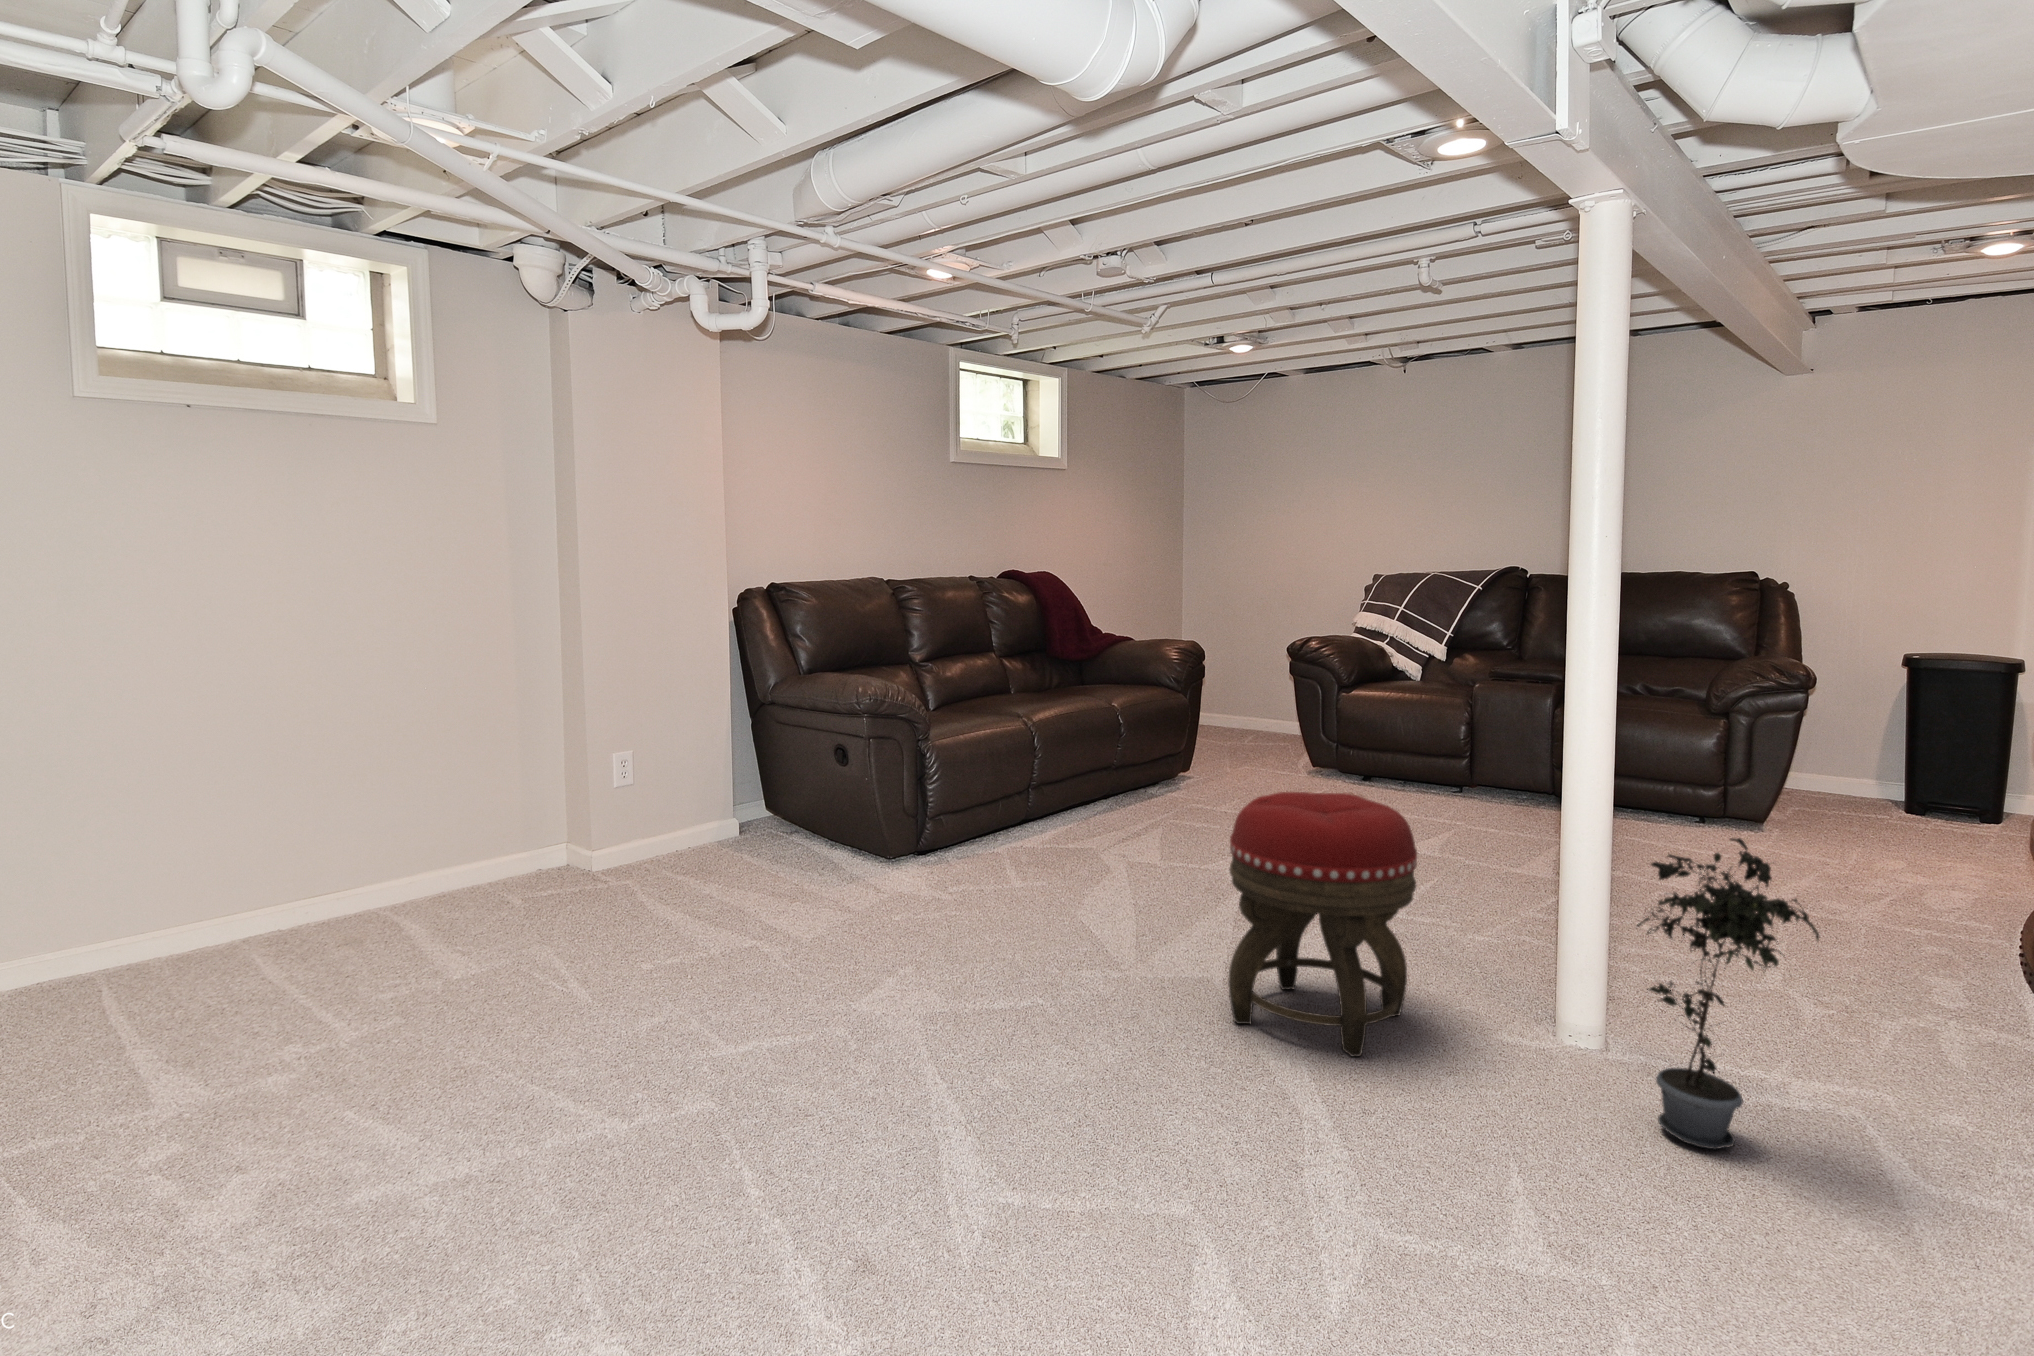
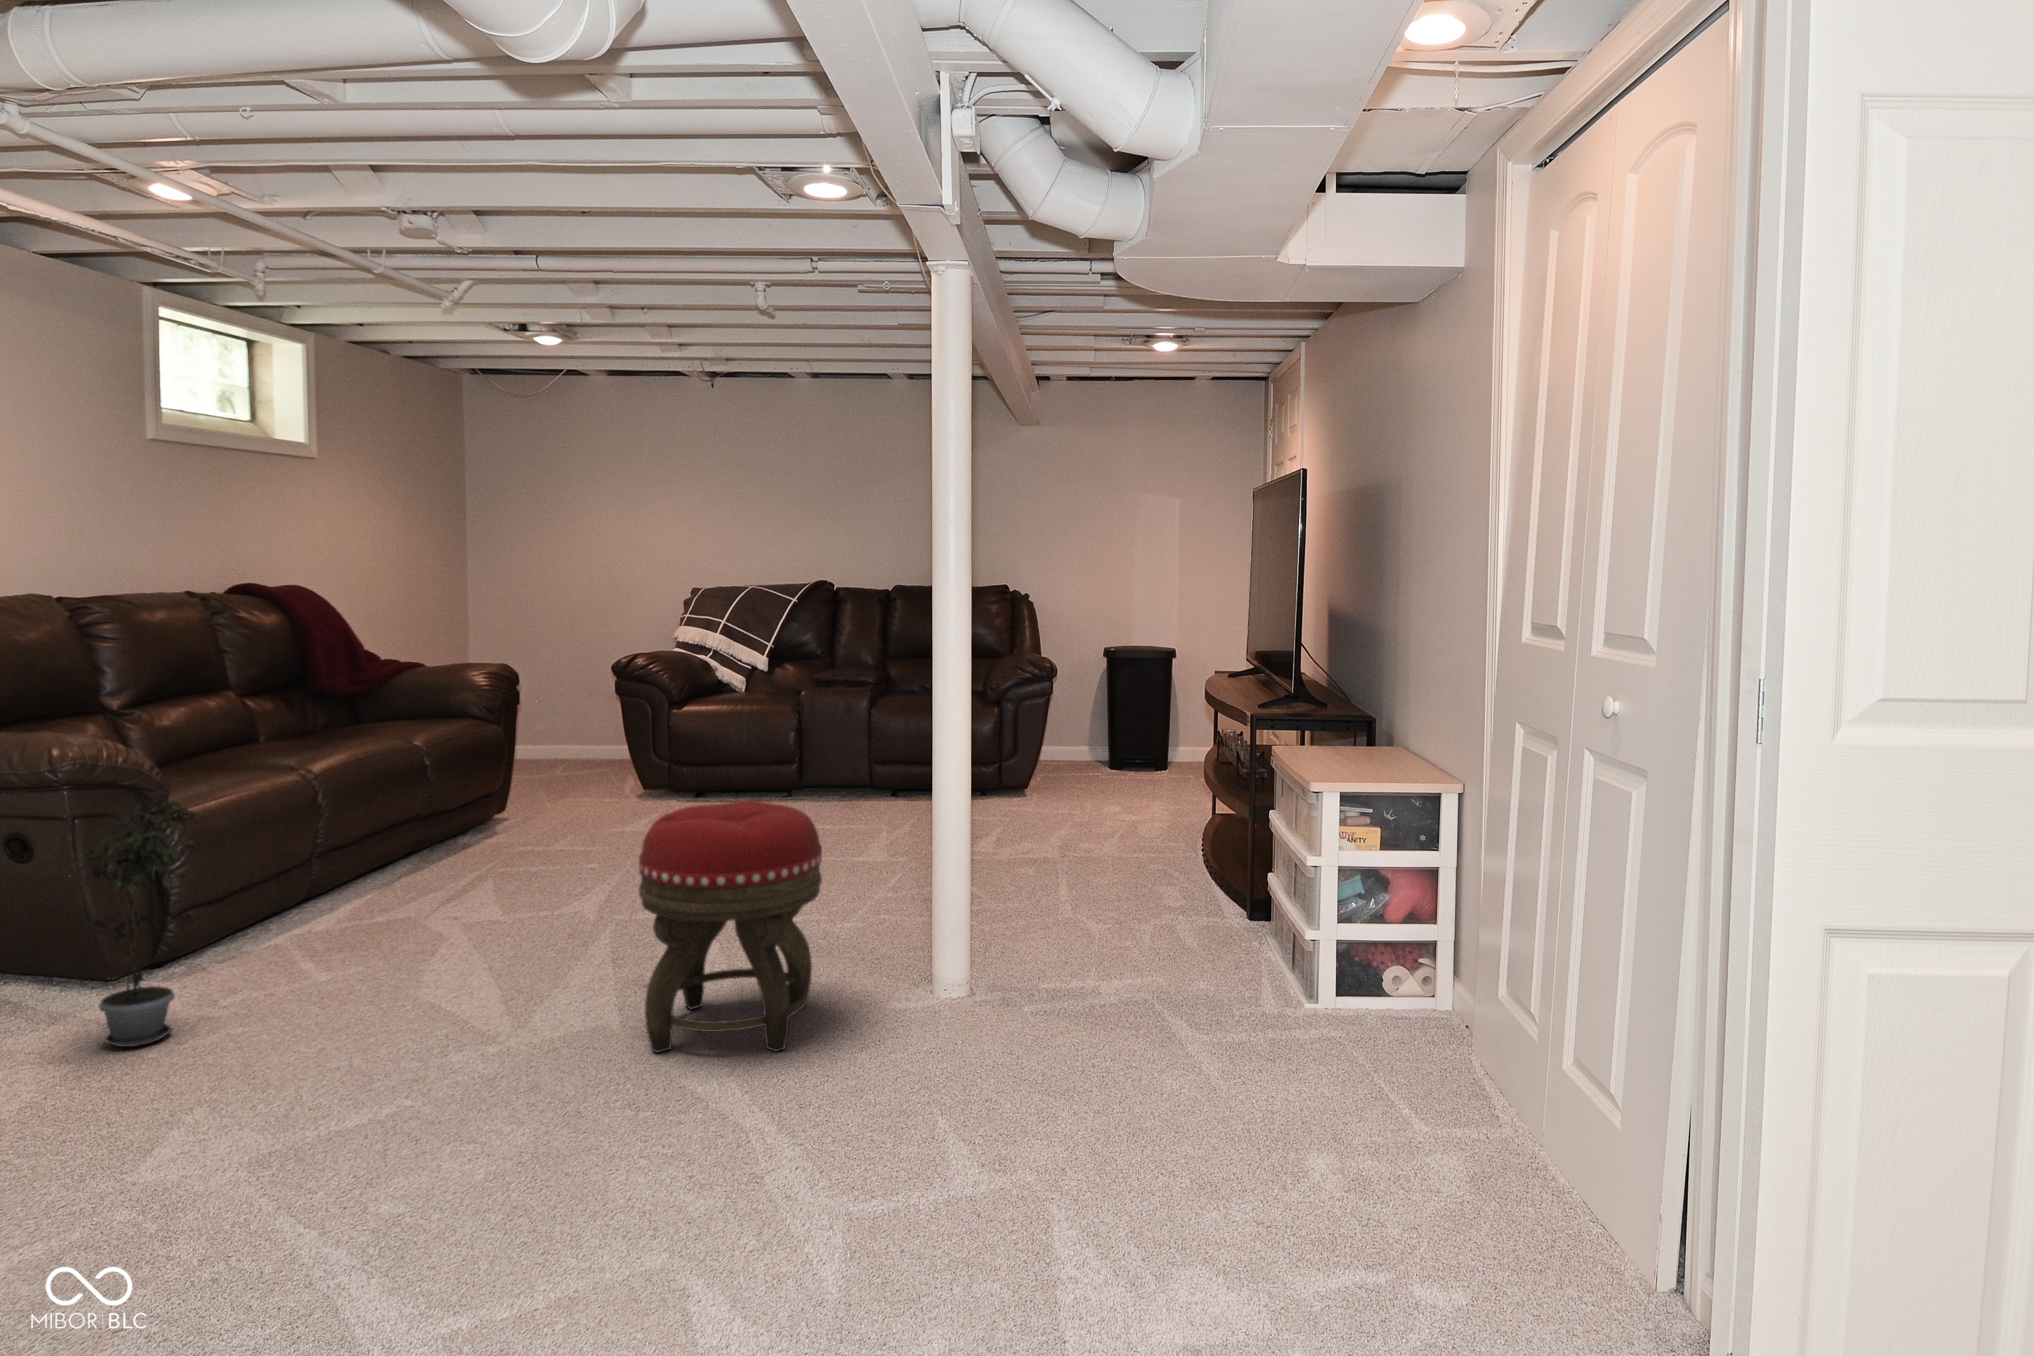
potted plant: present [1637,838,1819,1150] -> present [72,790,199,1047]

